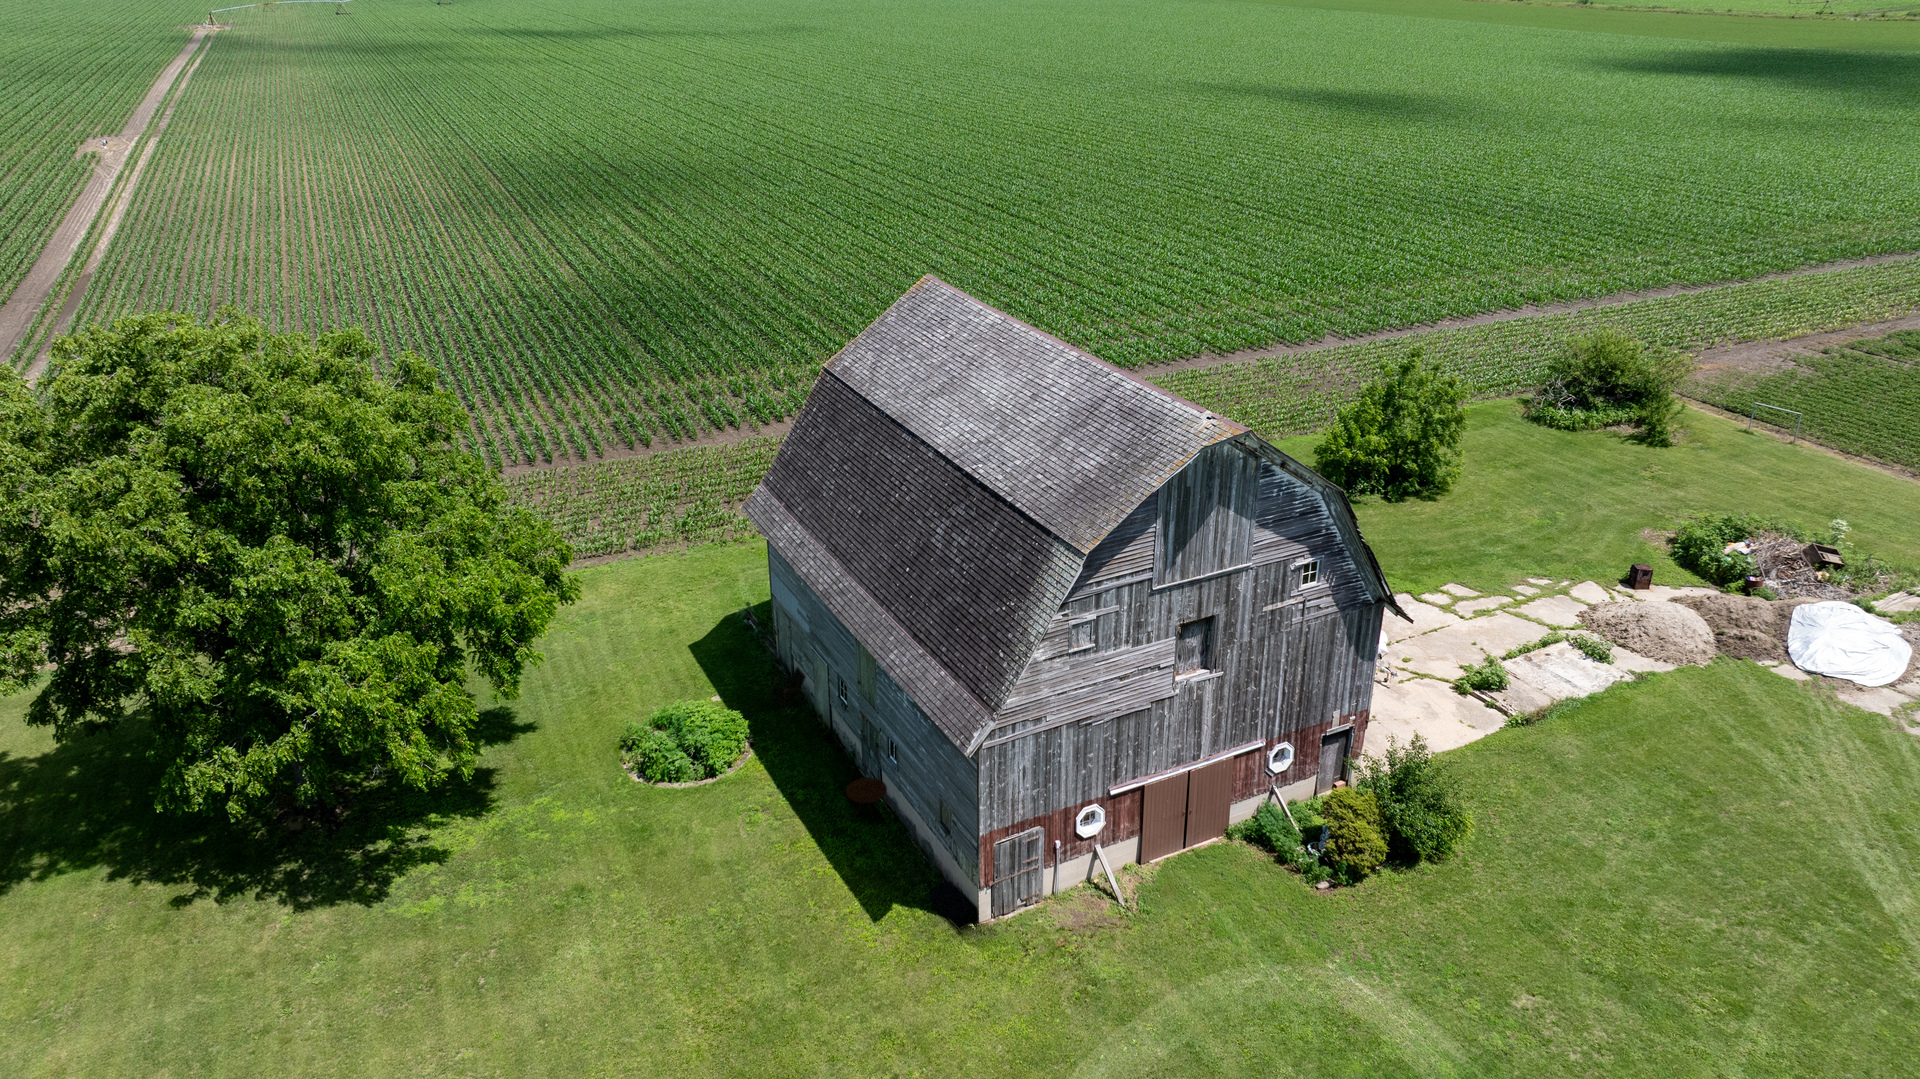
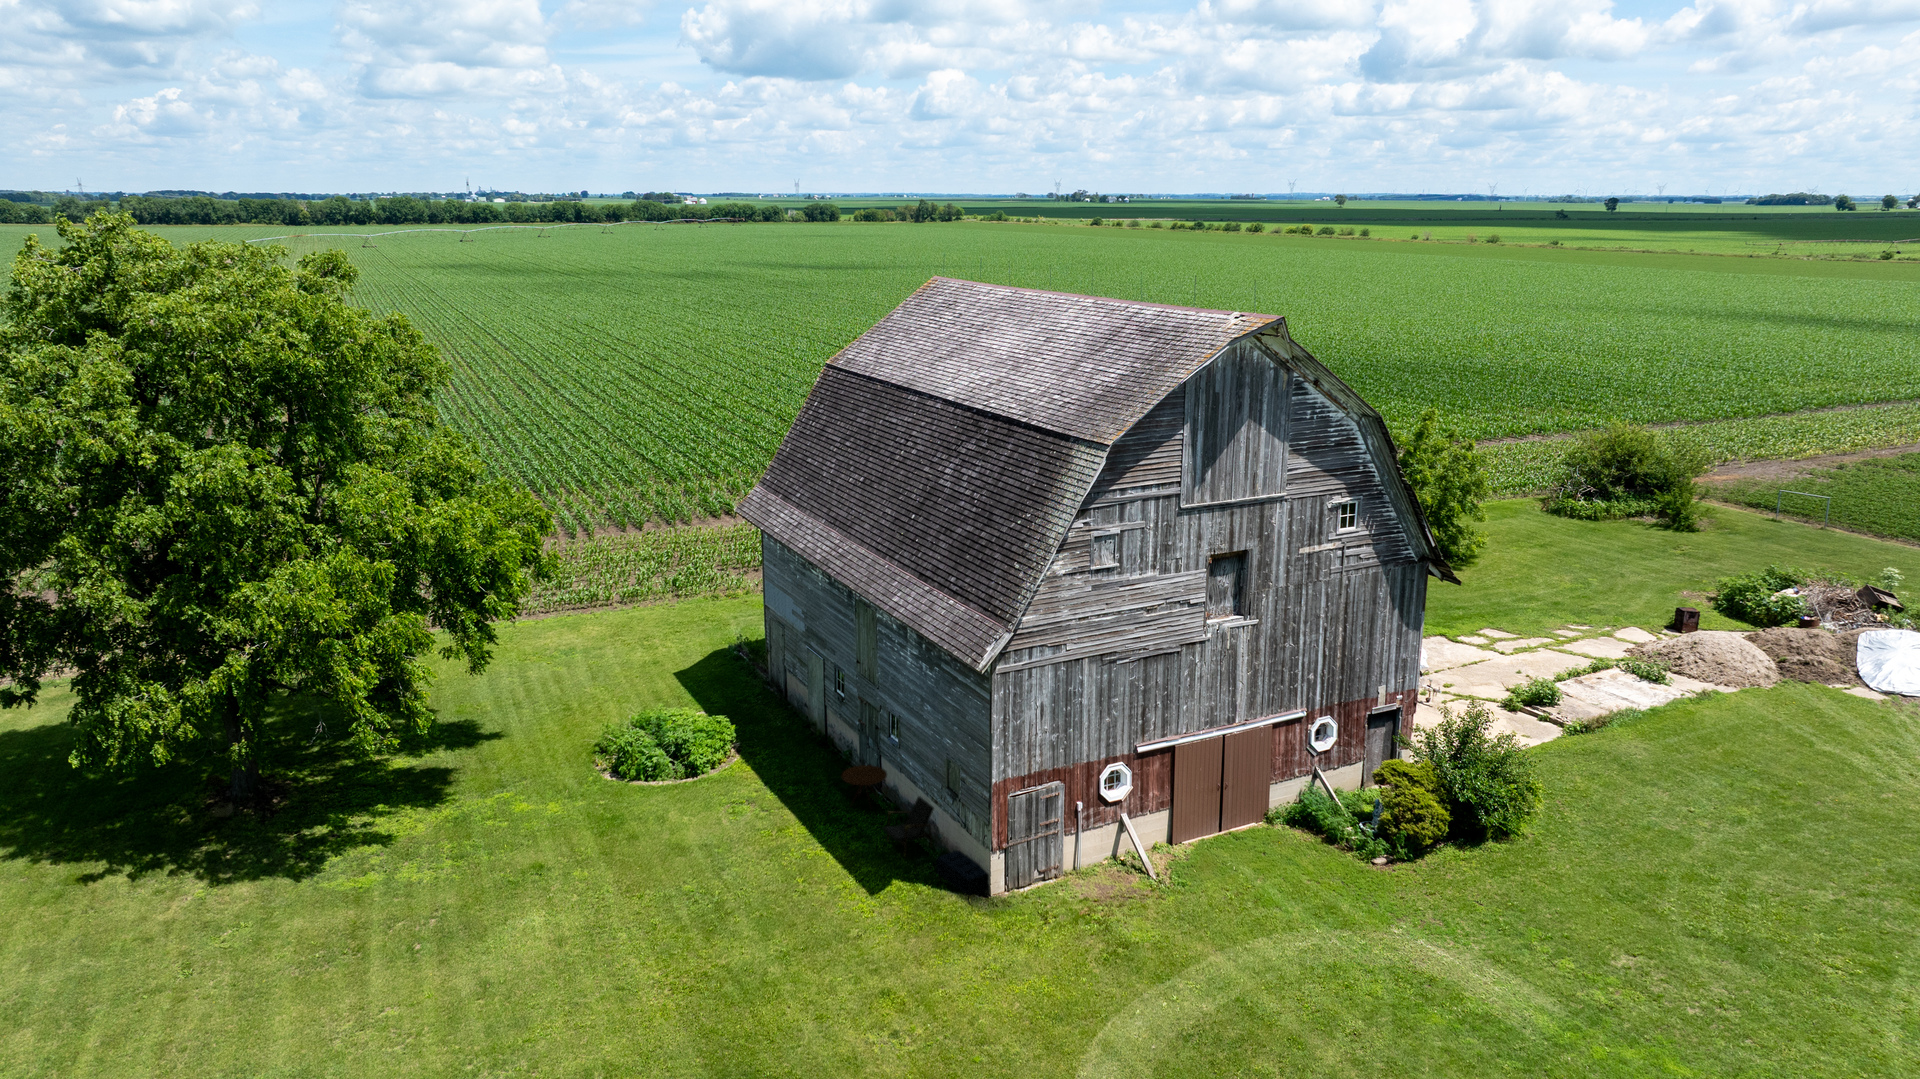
lounge chair: present [771,667,806,707] -> present [883,797,934,855]

